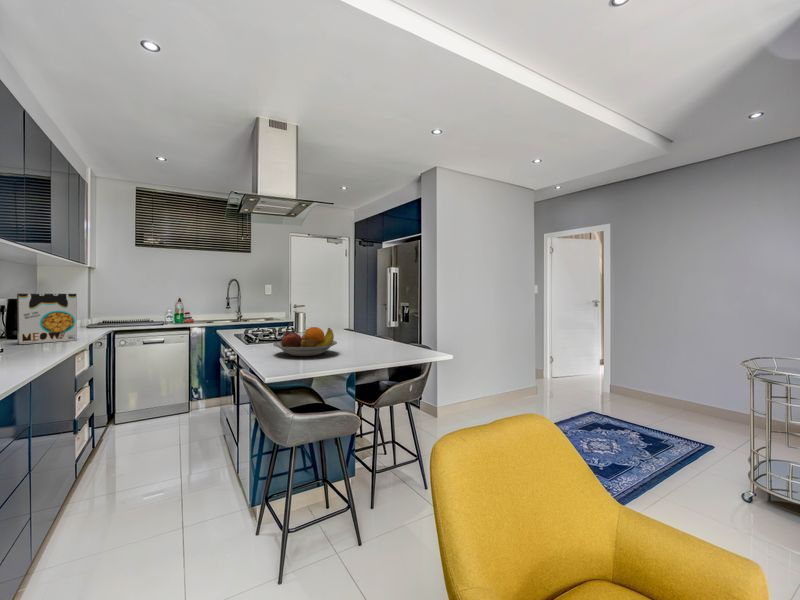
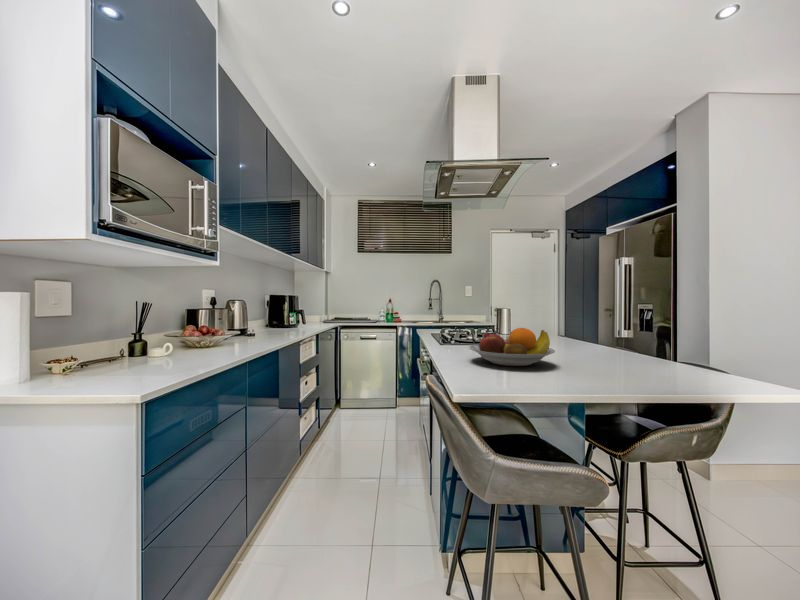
cereal box: present [17,293,77,344] -> none [268,290,306,333]

